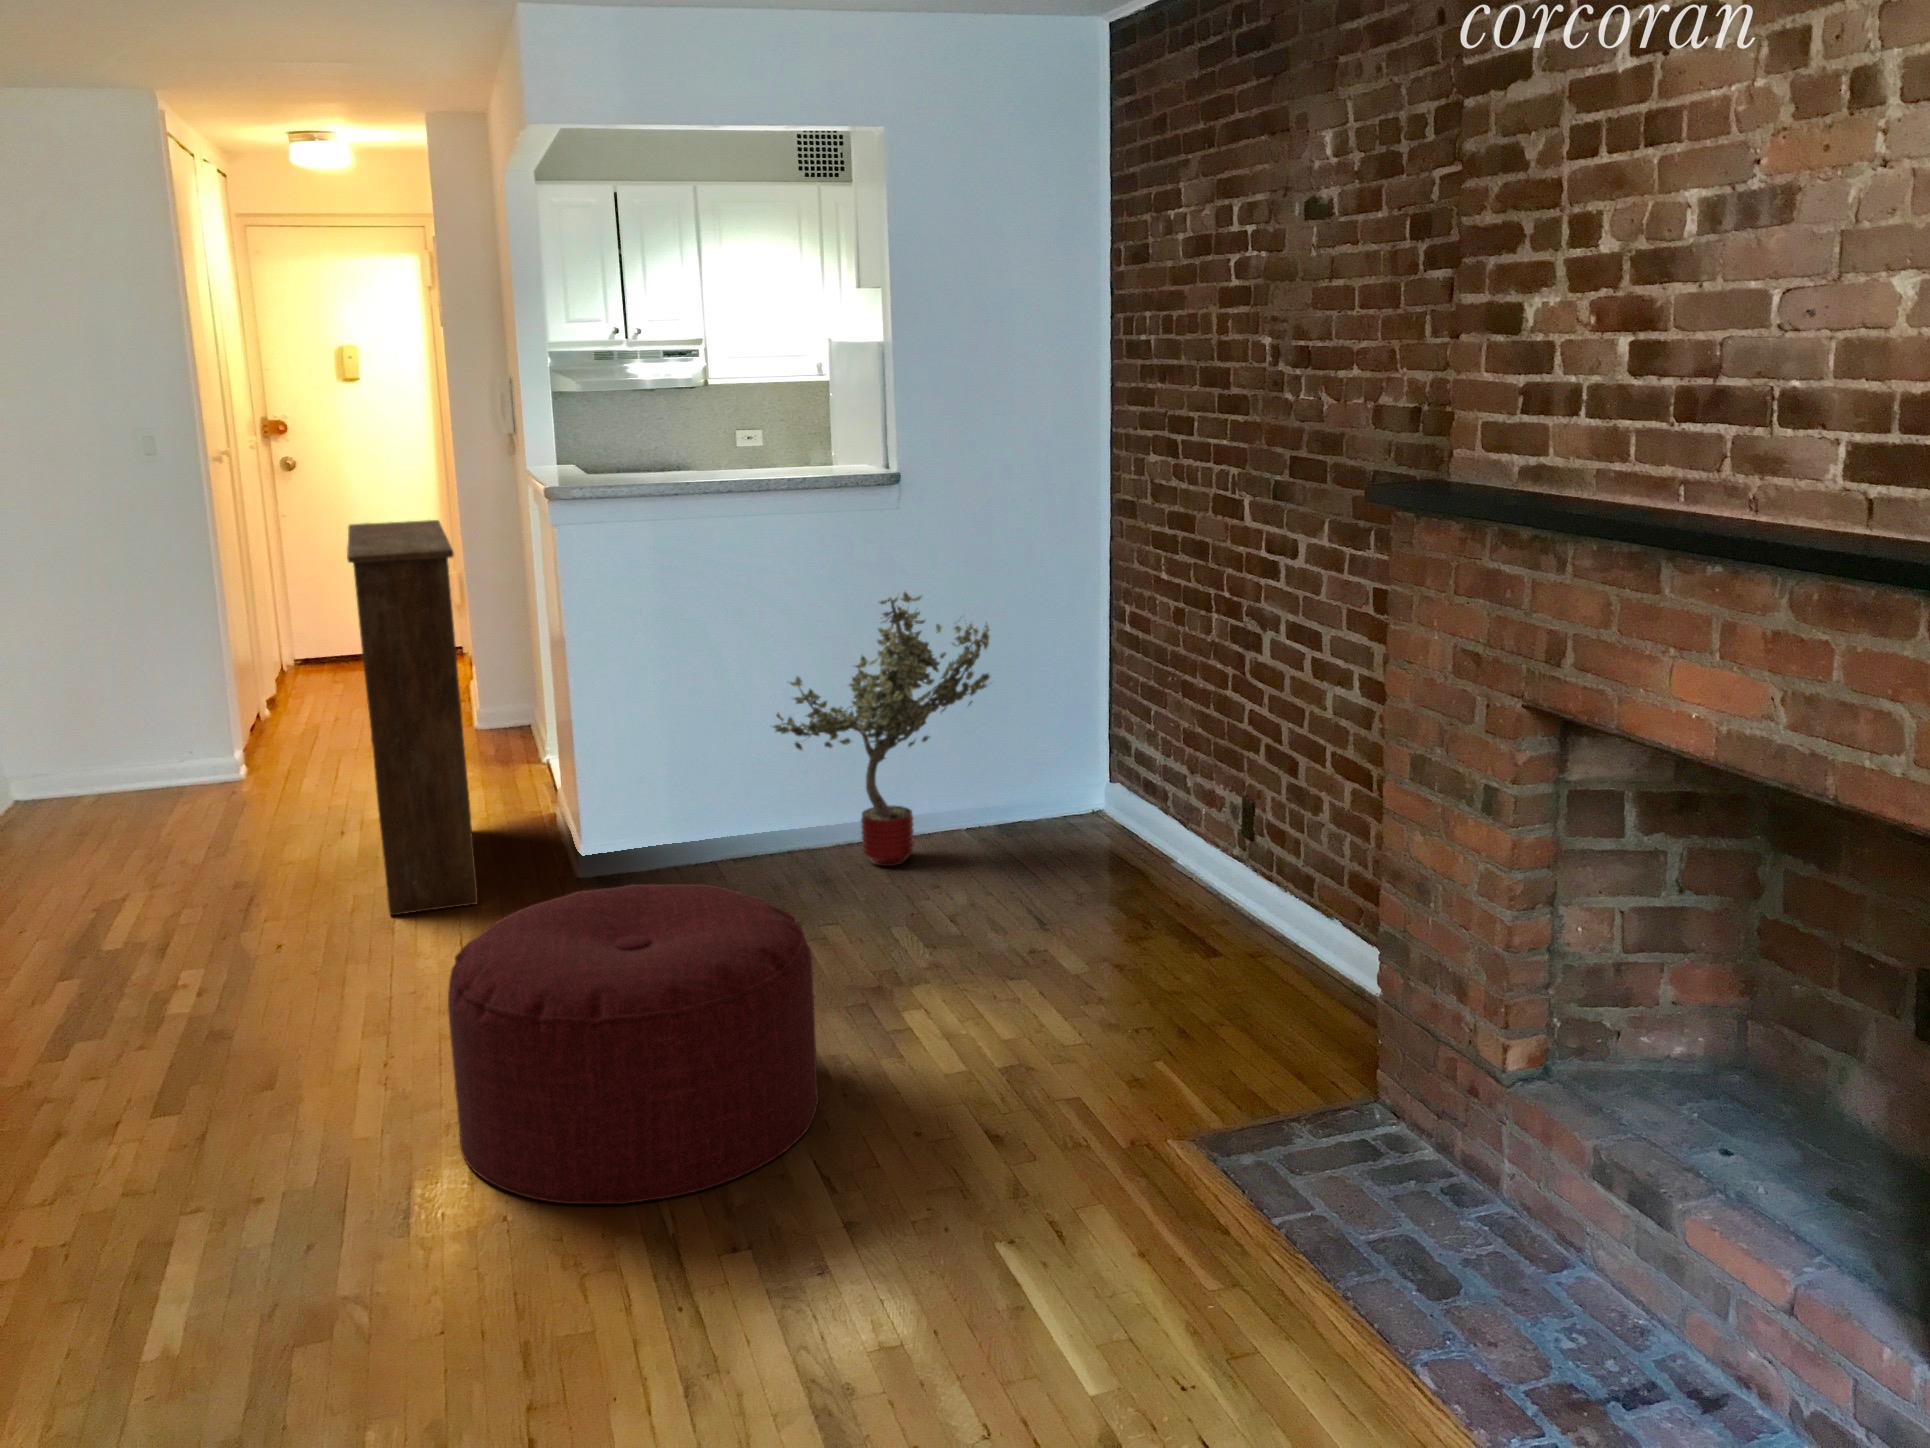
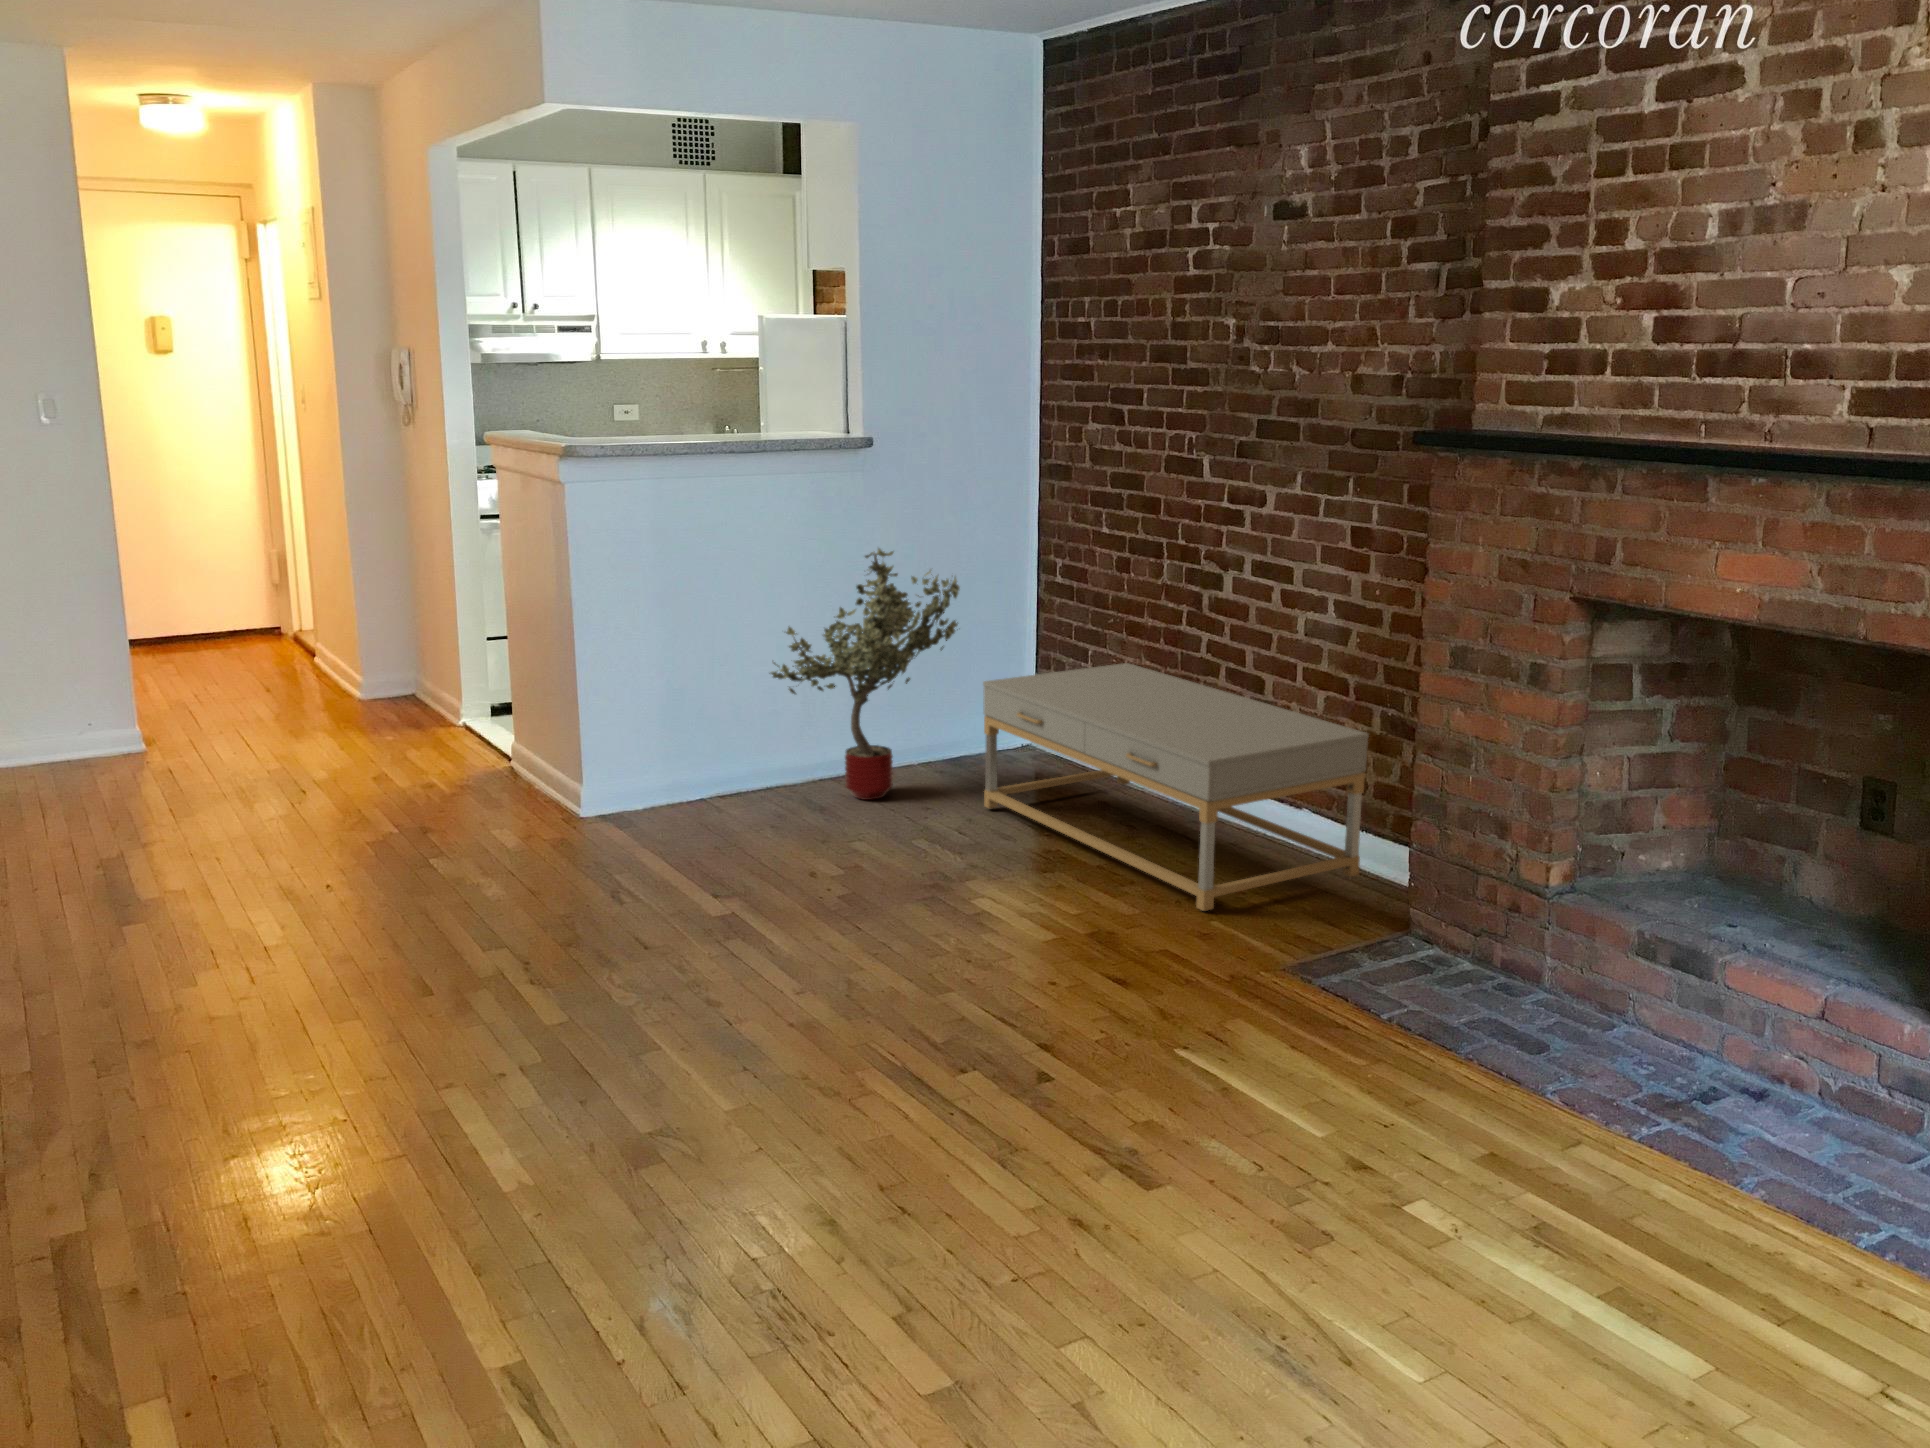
bookshelf: present [347,520,478,915] -> none [321,486,501,865]
coffee table: none [995,727,1384,1039] -> present [983,663,1369,911]
ottoman: present [448,884,819,1204] -> none [641,795,960,1065]

